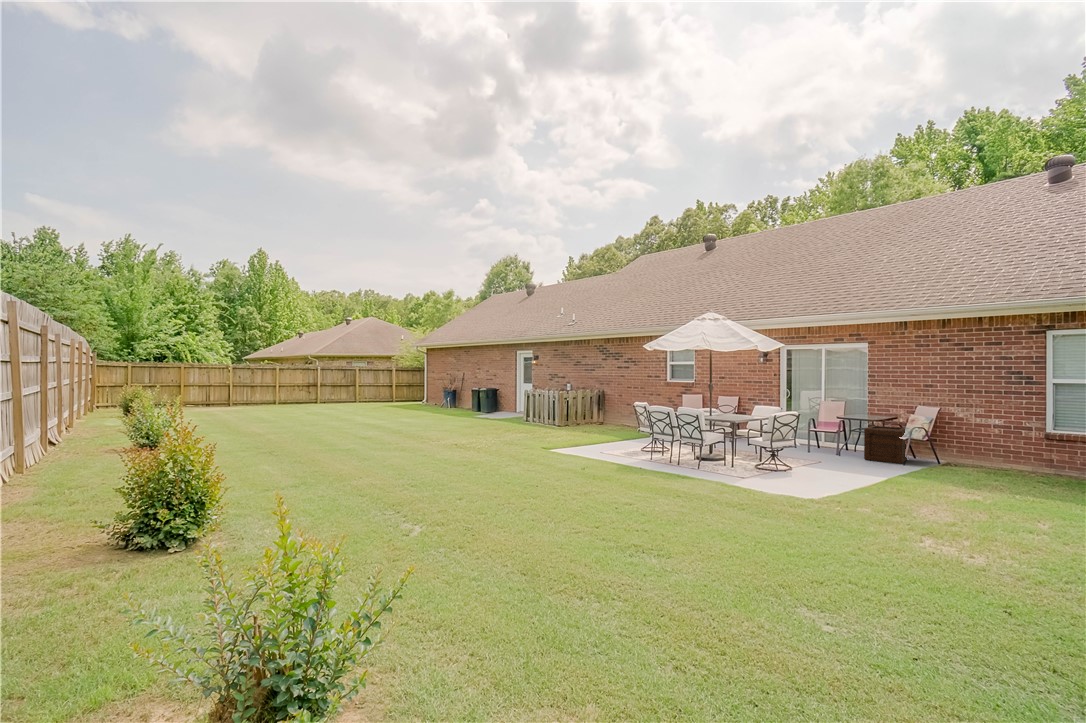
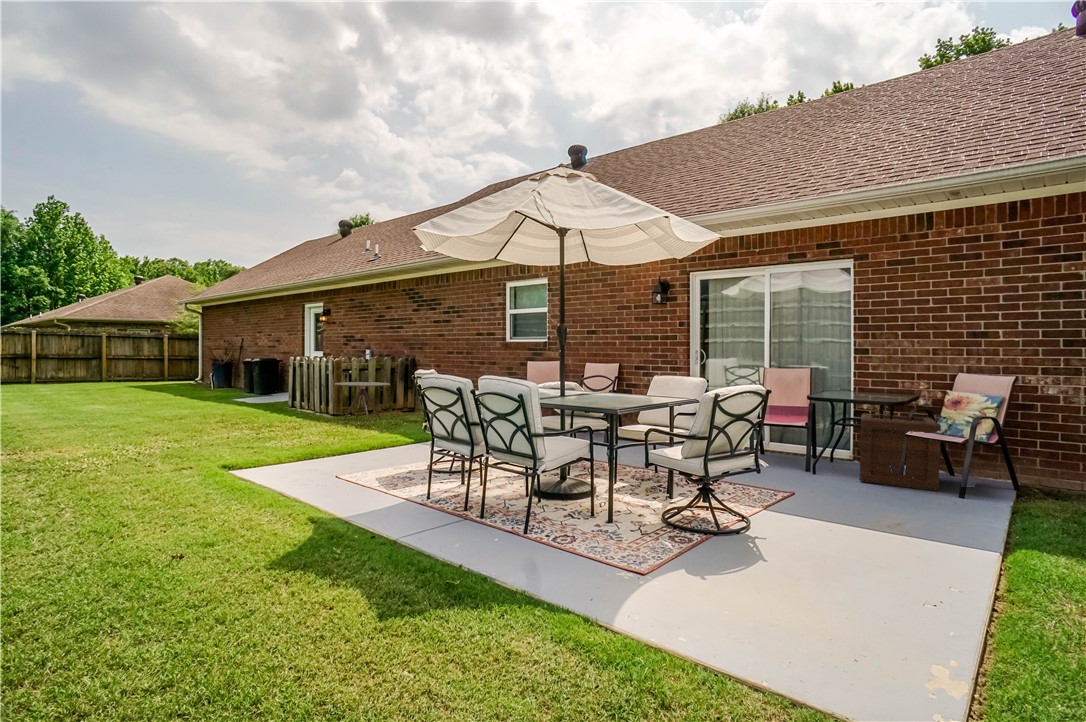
round table: none [564,405,596,429] -> present [335,382,390,421]

